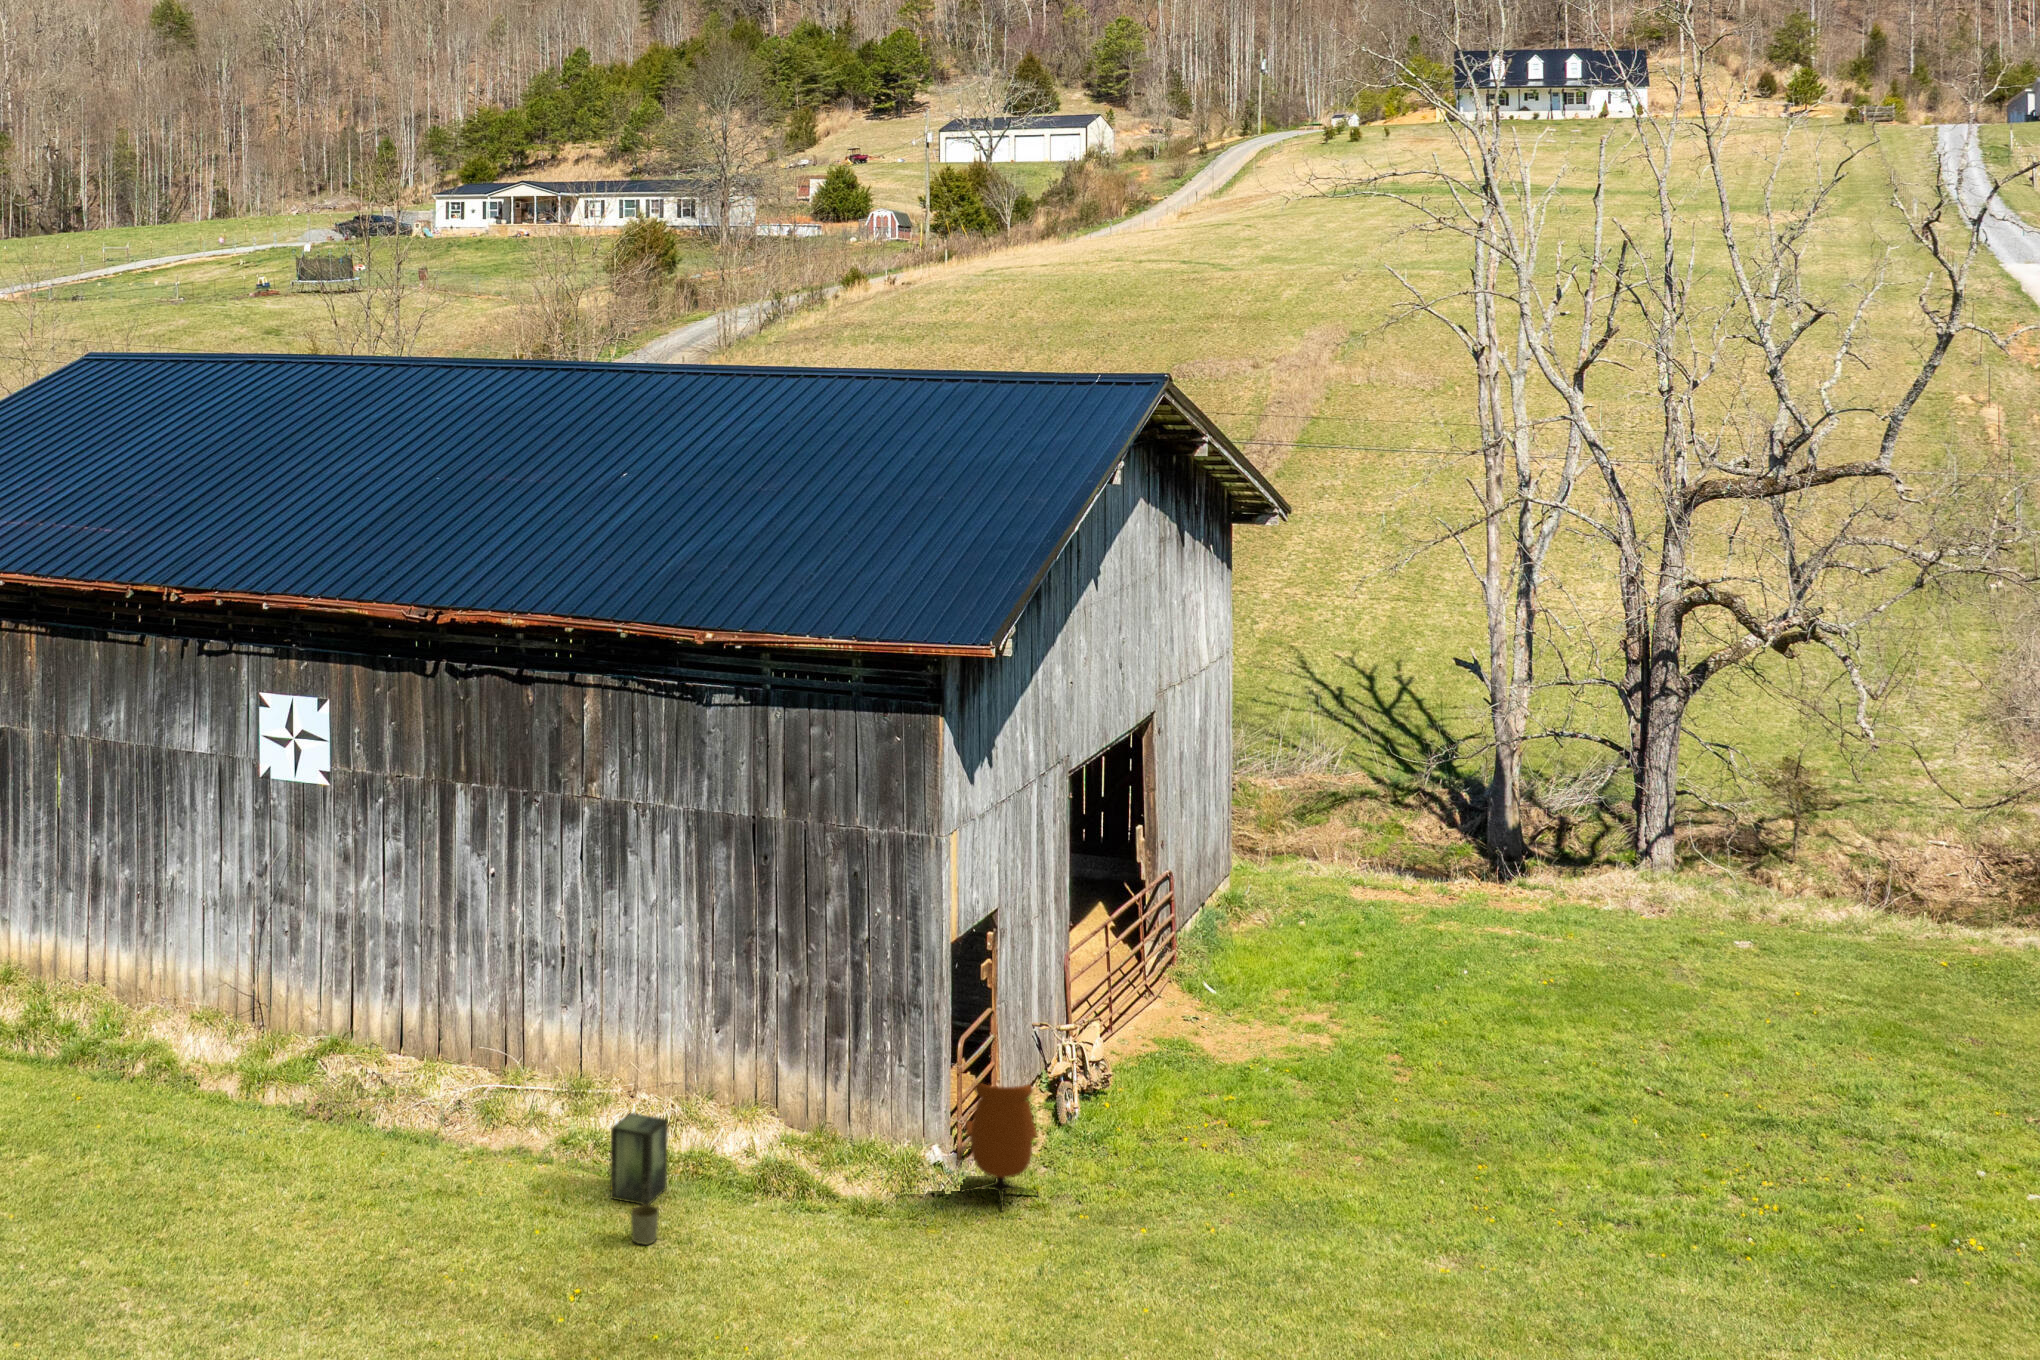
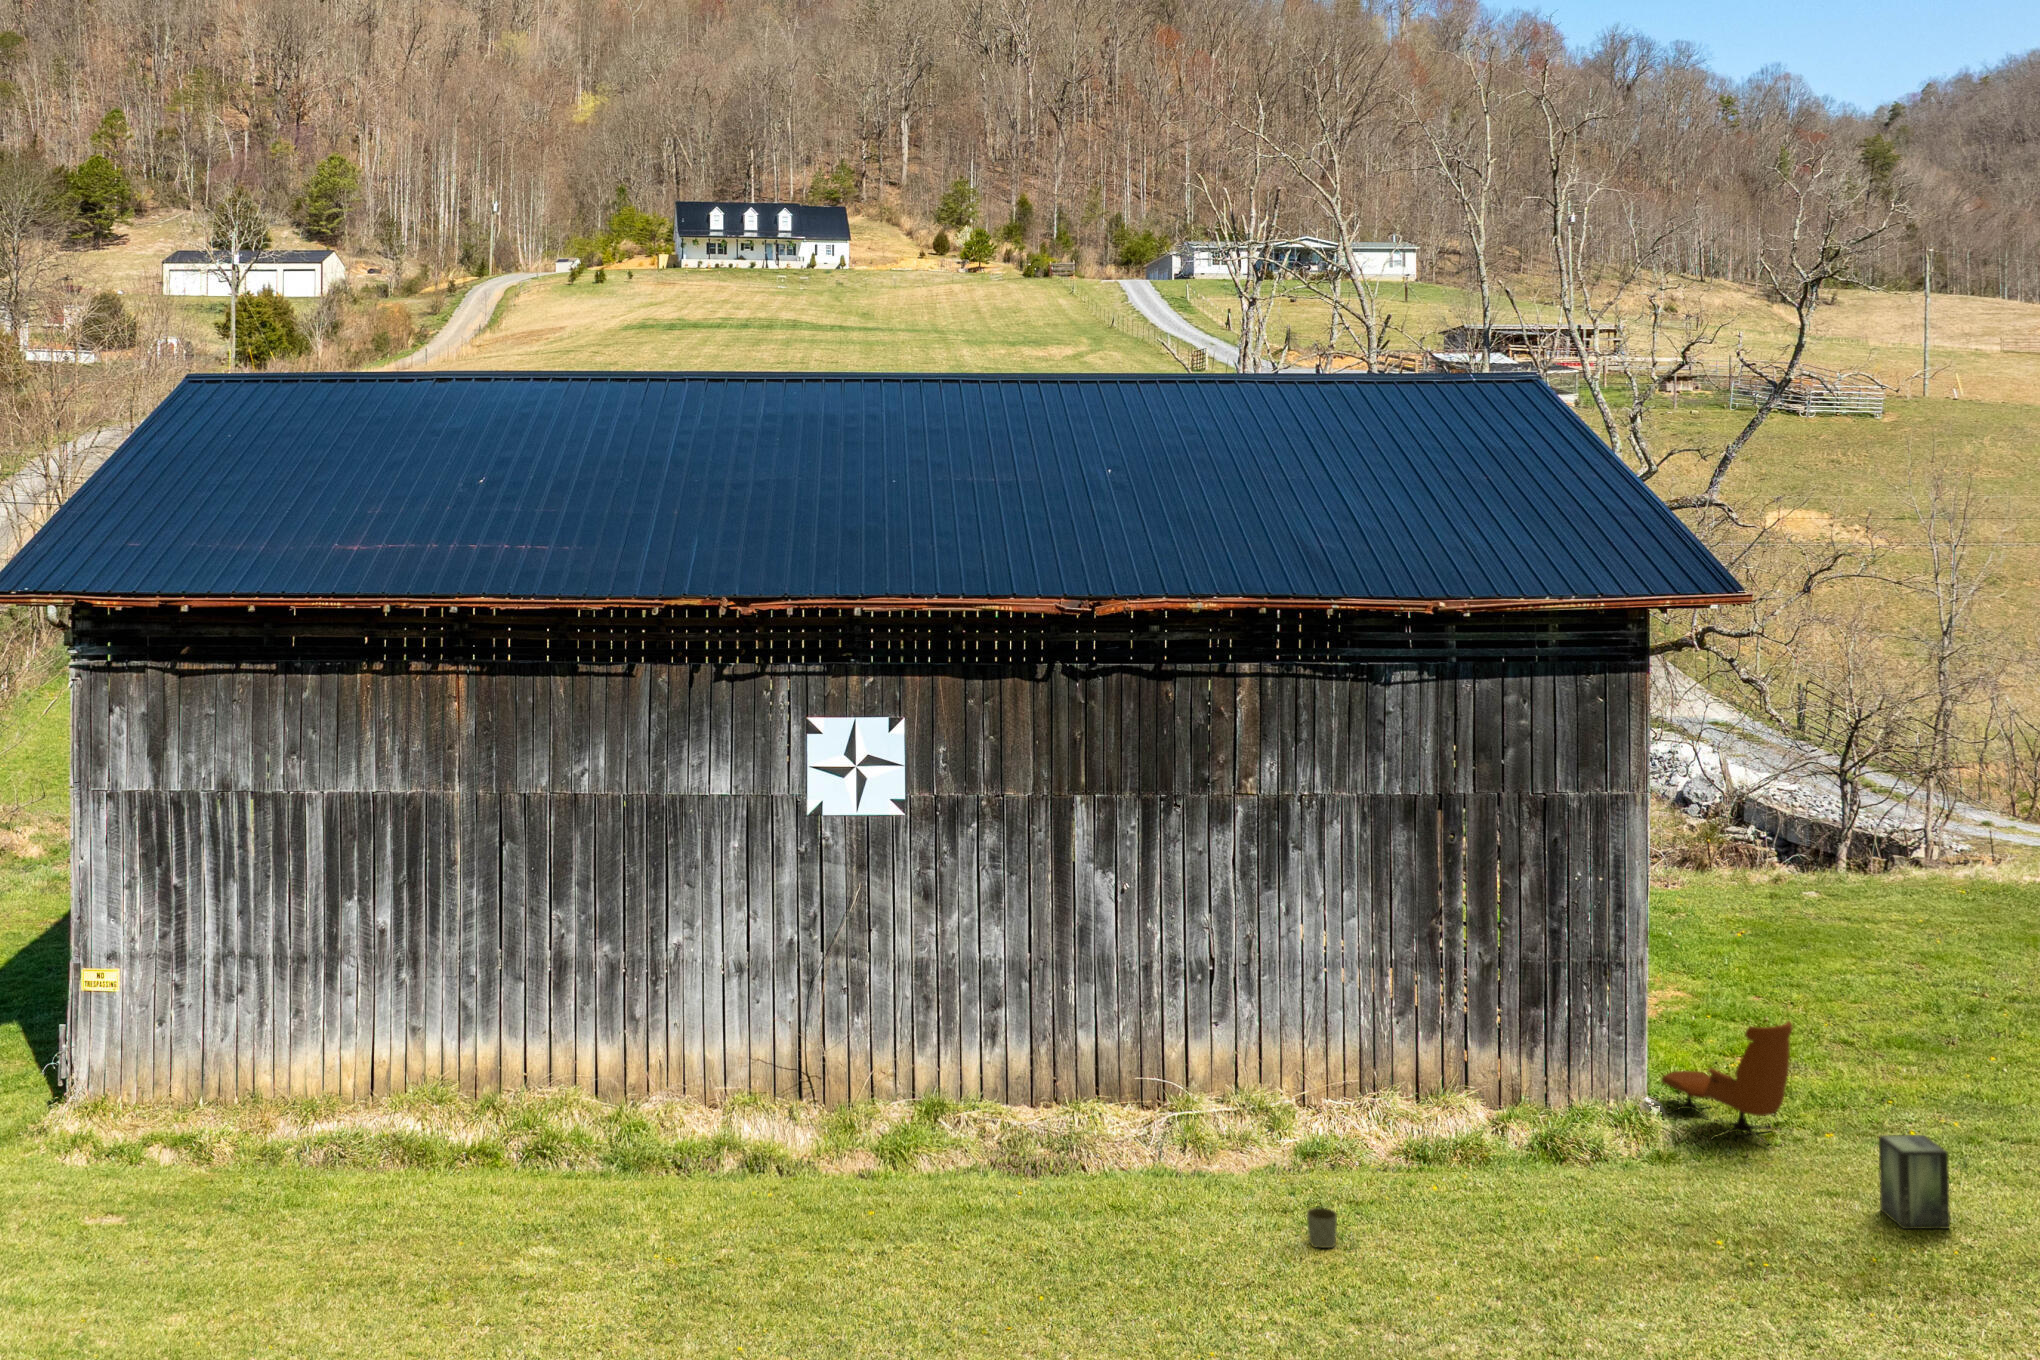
storage box: present [610,1113,668,1205] -> present [1879,1135,1950,1229]
planter: present [631,1205,659,1245] -> present [1307,1207,1337,1248]

